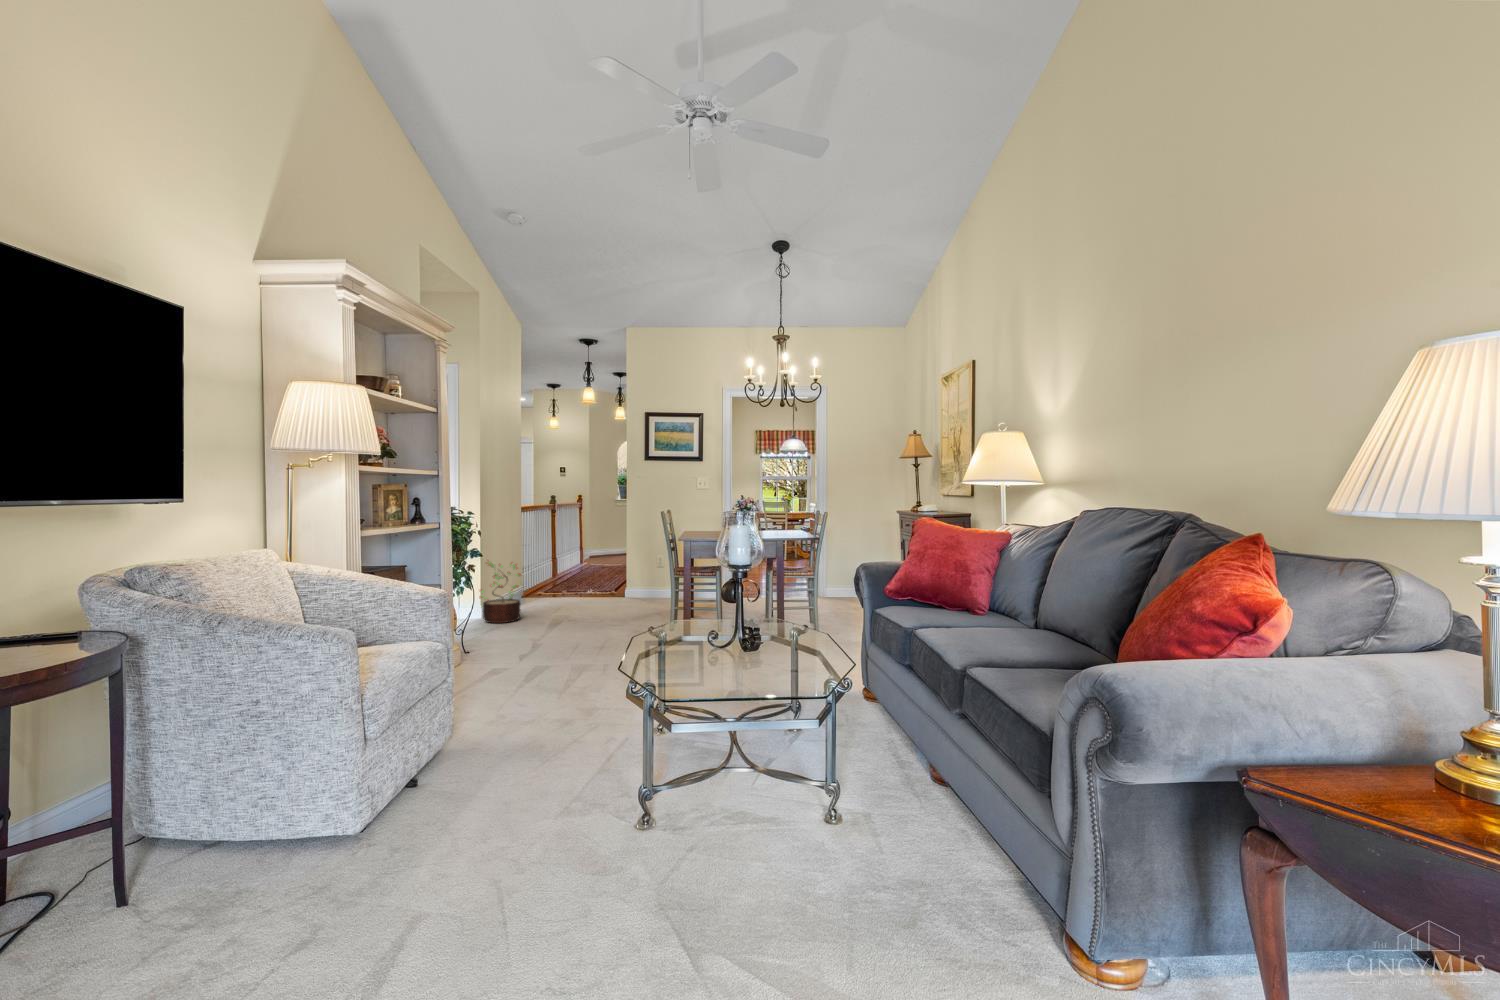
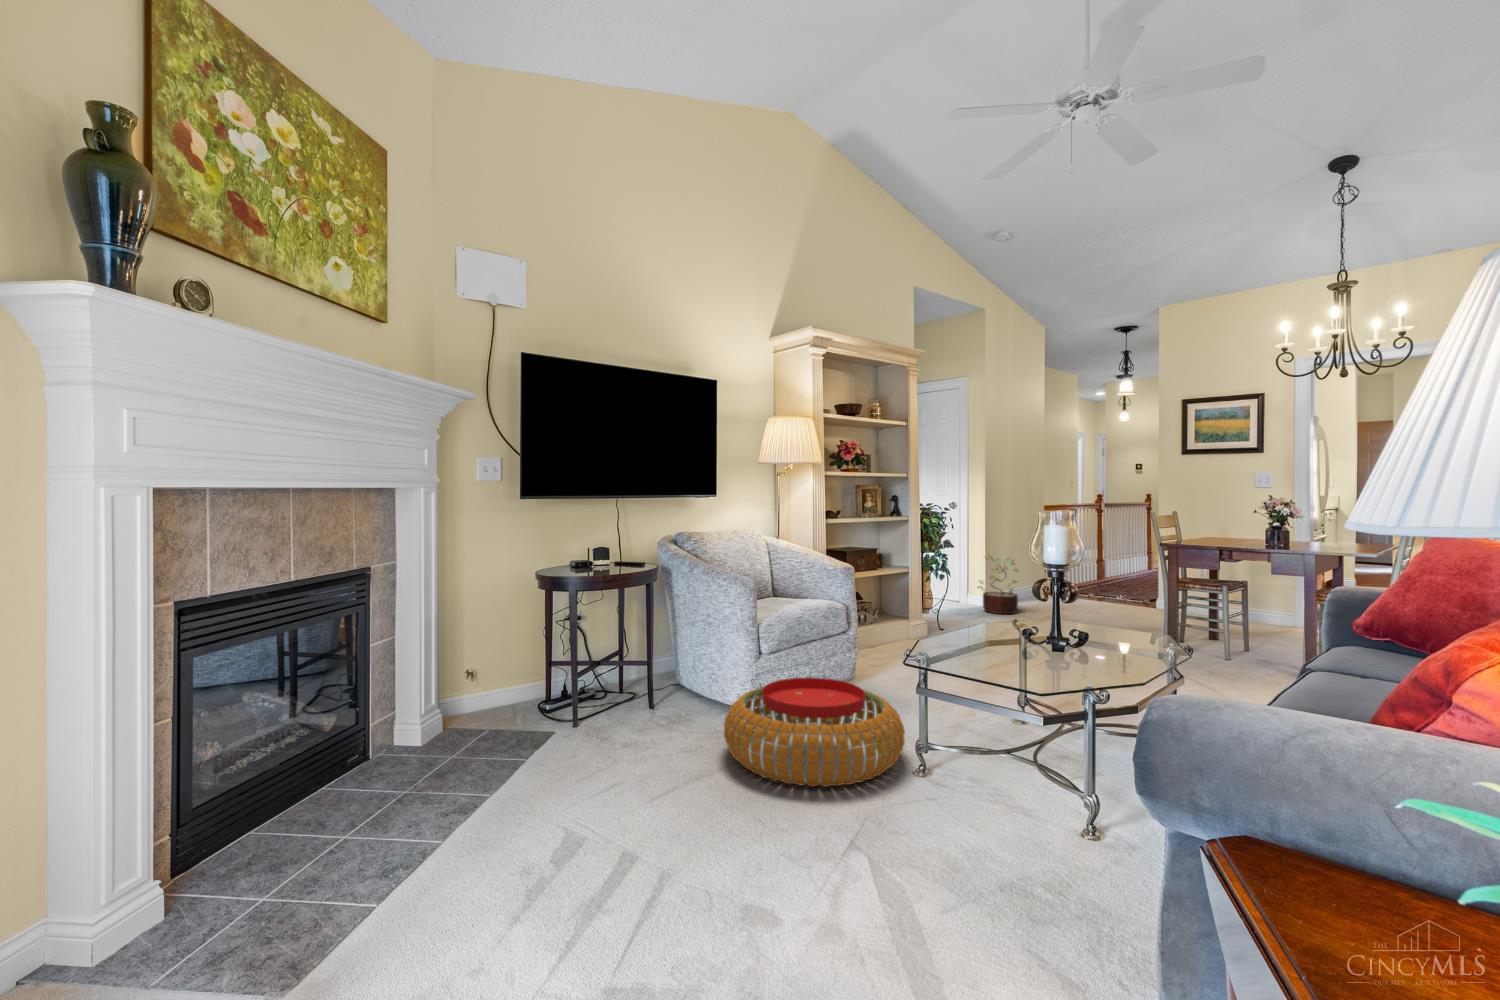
pouf: none [362,741,627,917] -> present [724,678,905,787]

